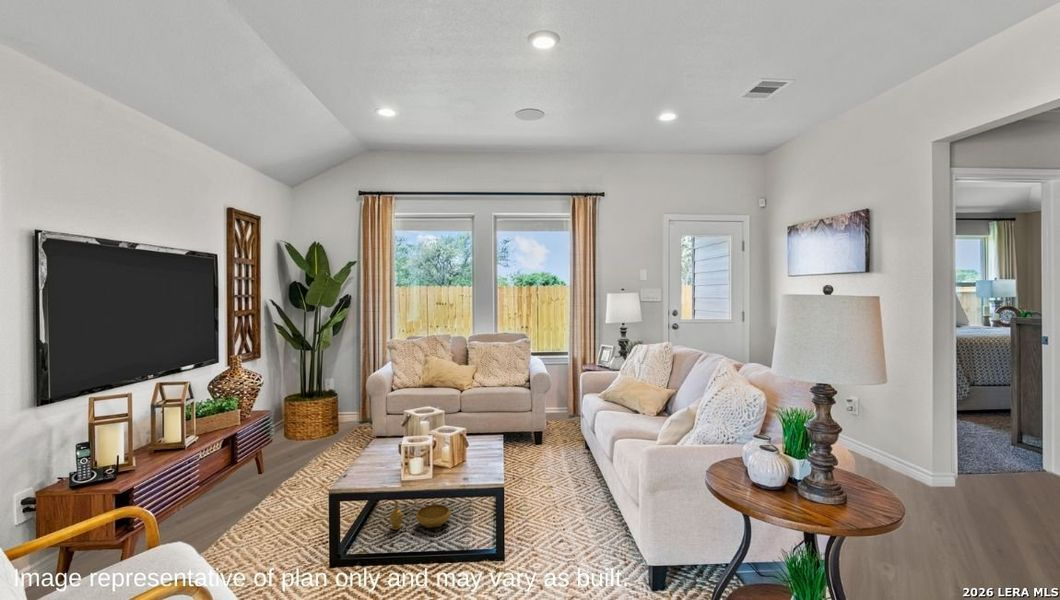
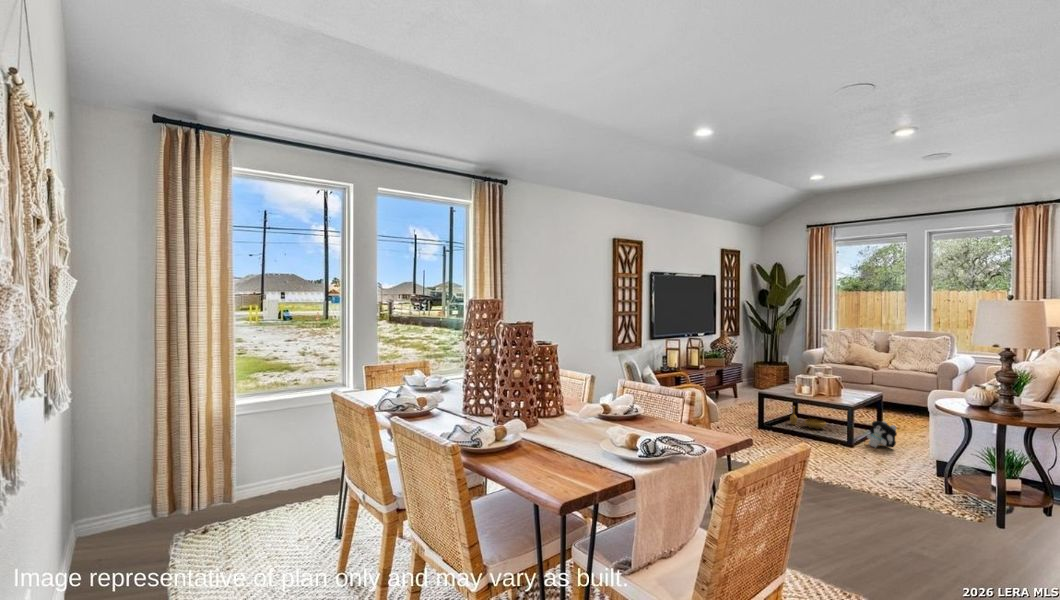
plush toy: none [529,491,571,546] -> present [867,421,897,448]

